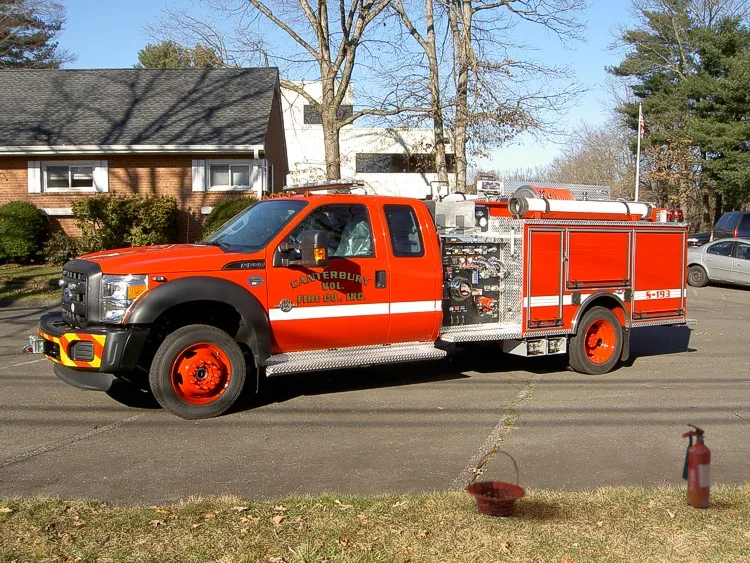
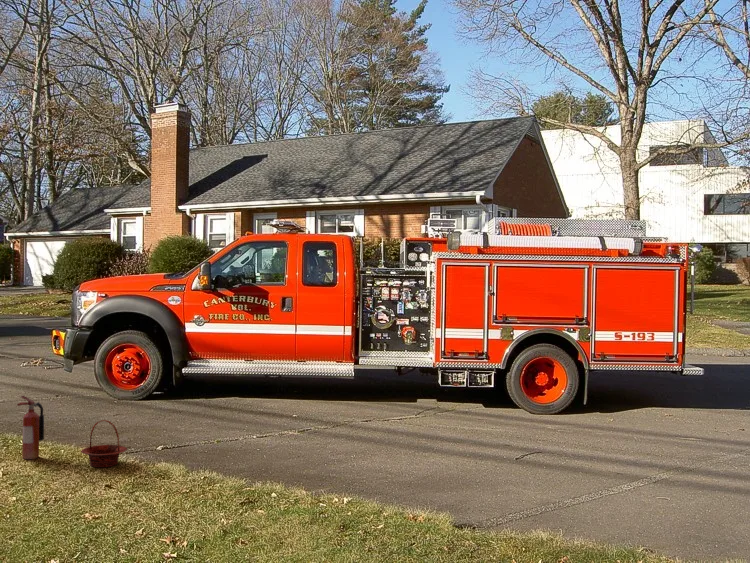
fire extinguisher: present [682,424,711,508] -> present [17,396,44,459]

